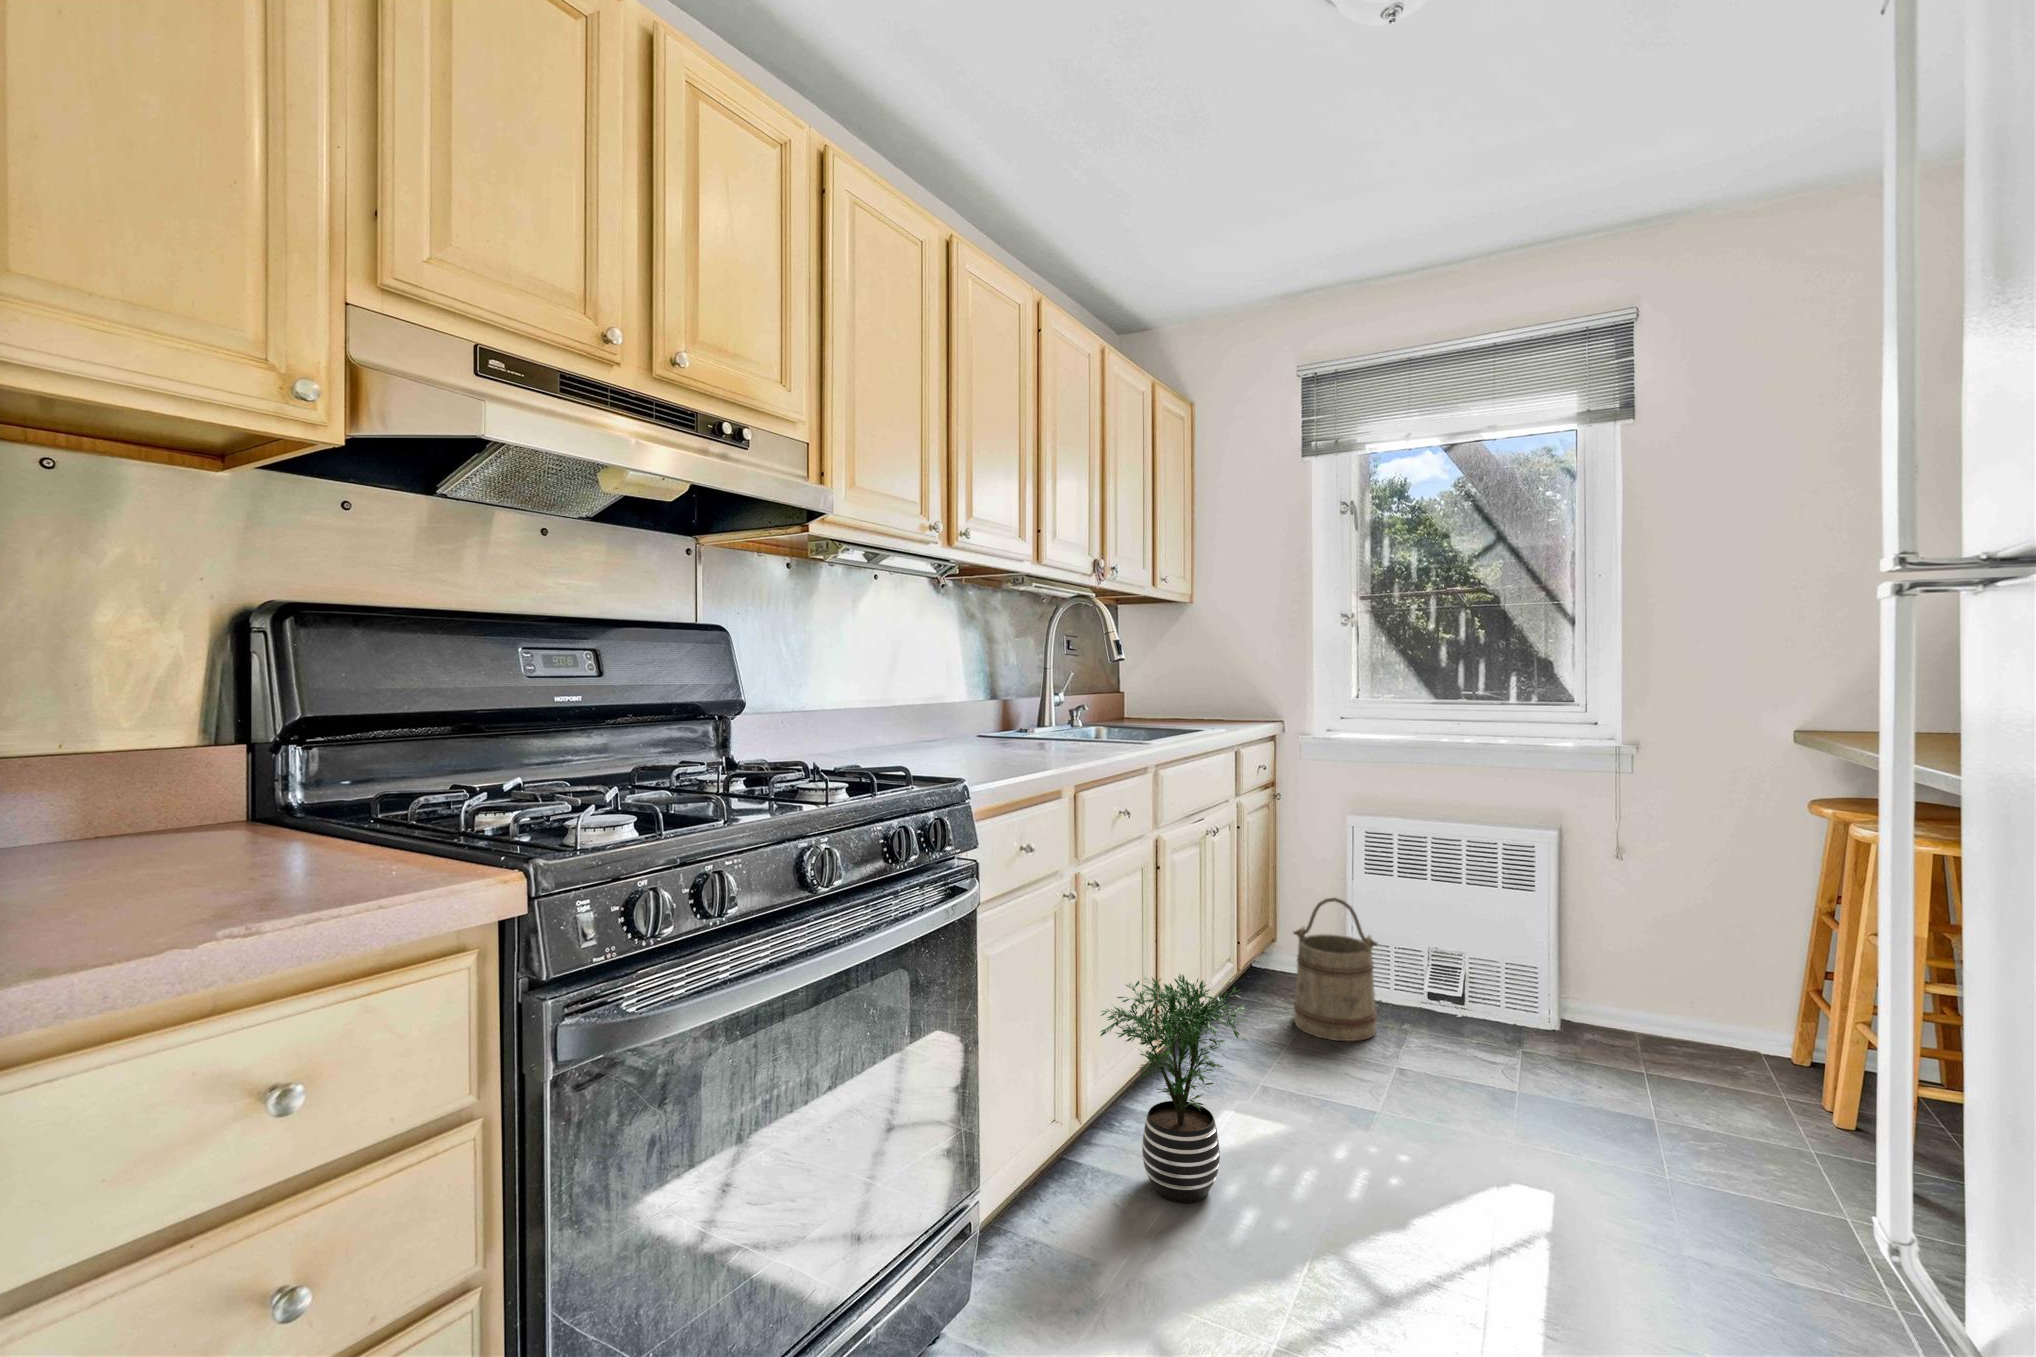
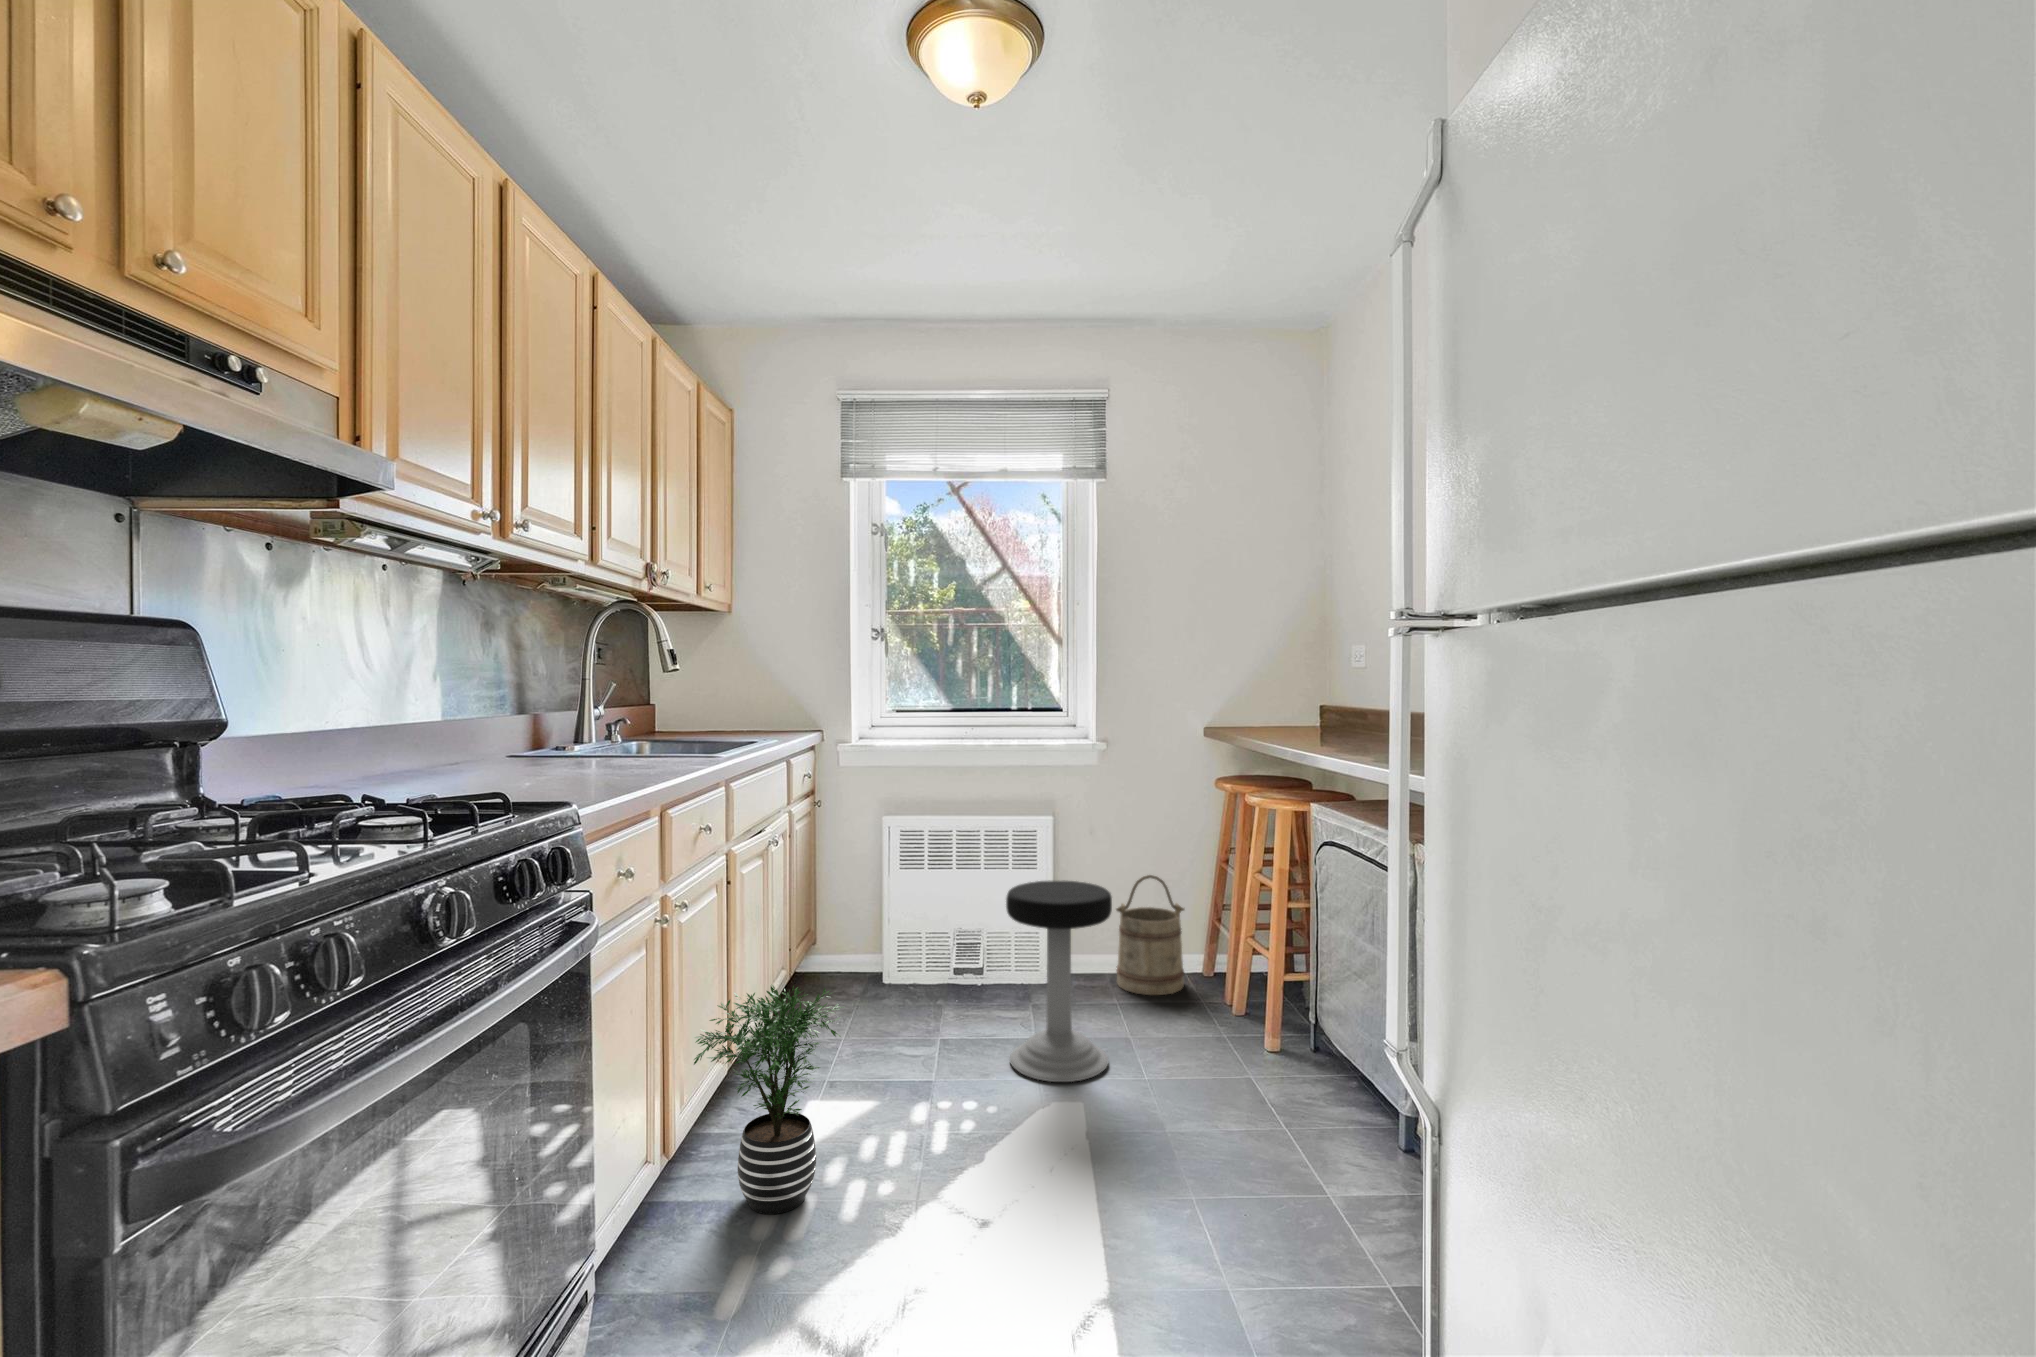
bucket: present [1293,898,1378,1041] -> present [1116,875,1184,995]
stool: none [1470,907,1615,1154] -> present [1006,881,1112,1082]

